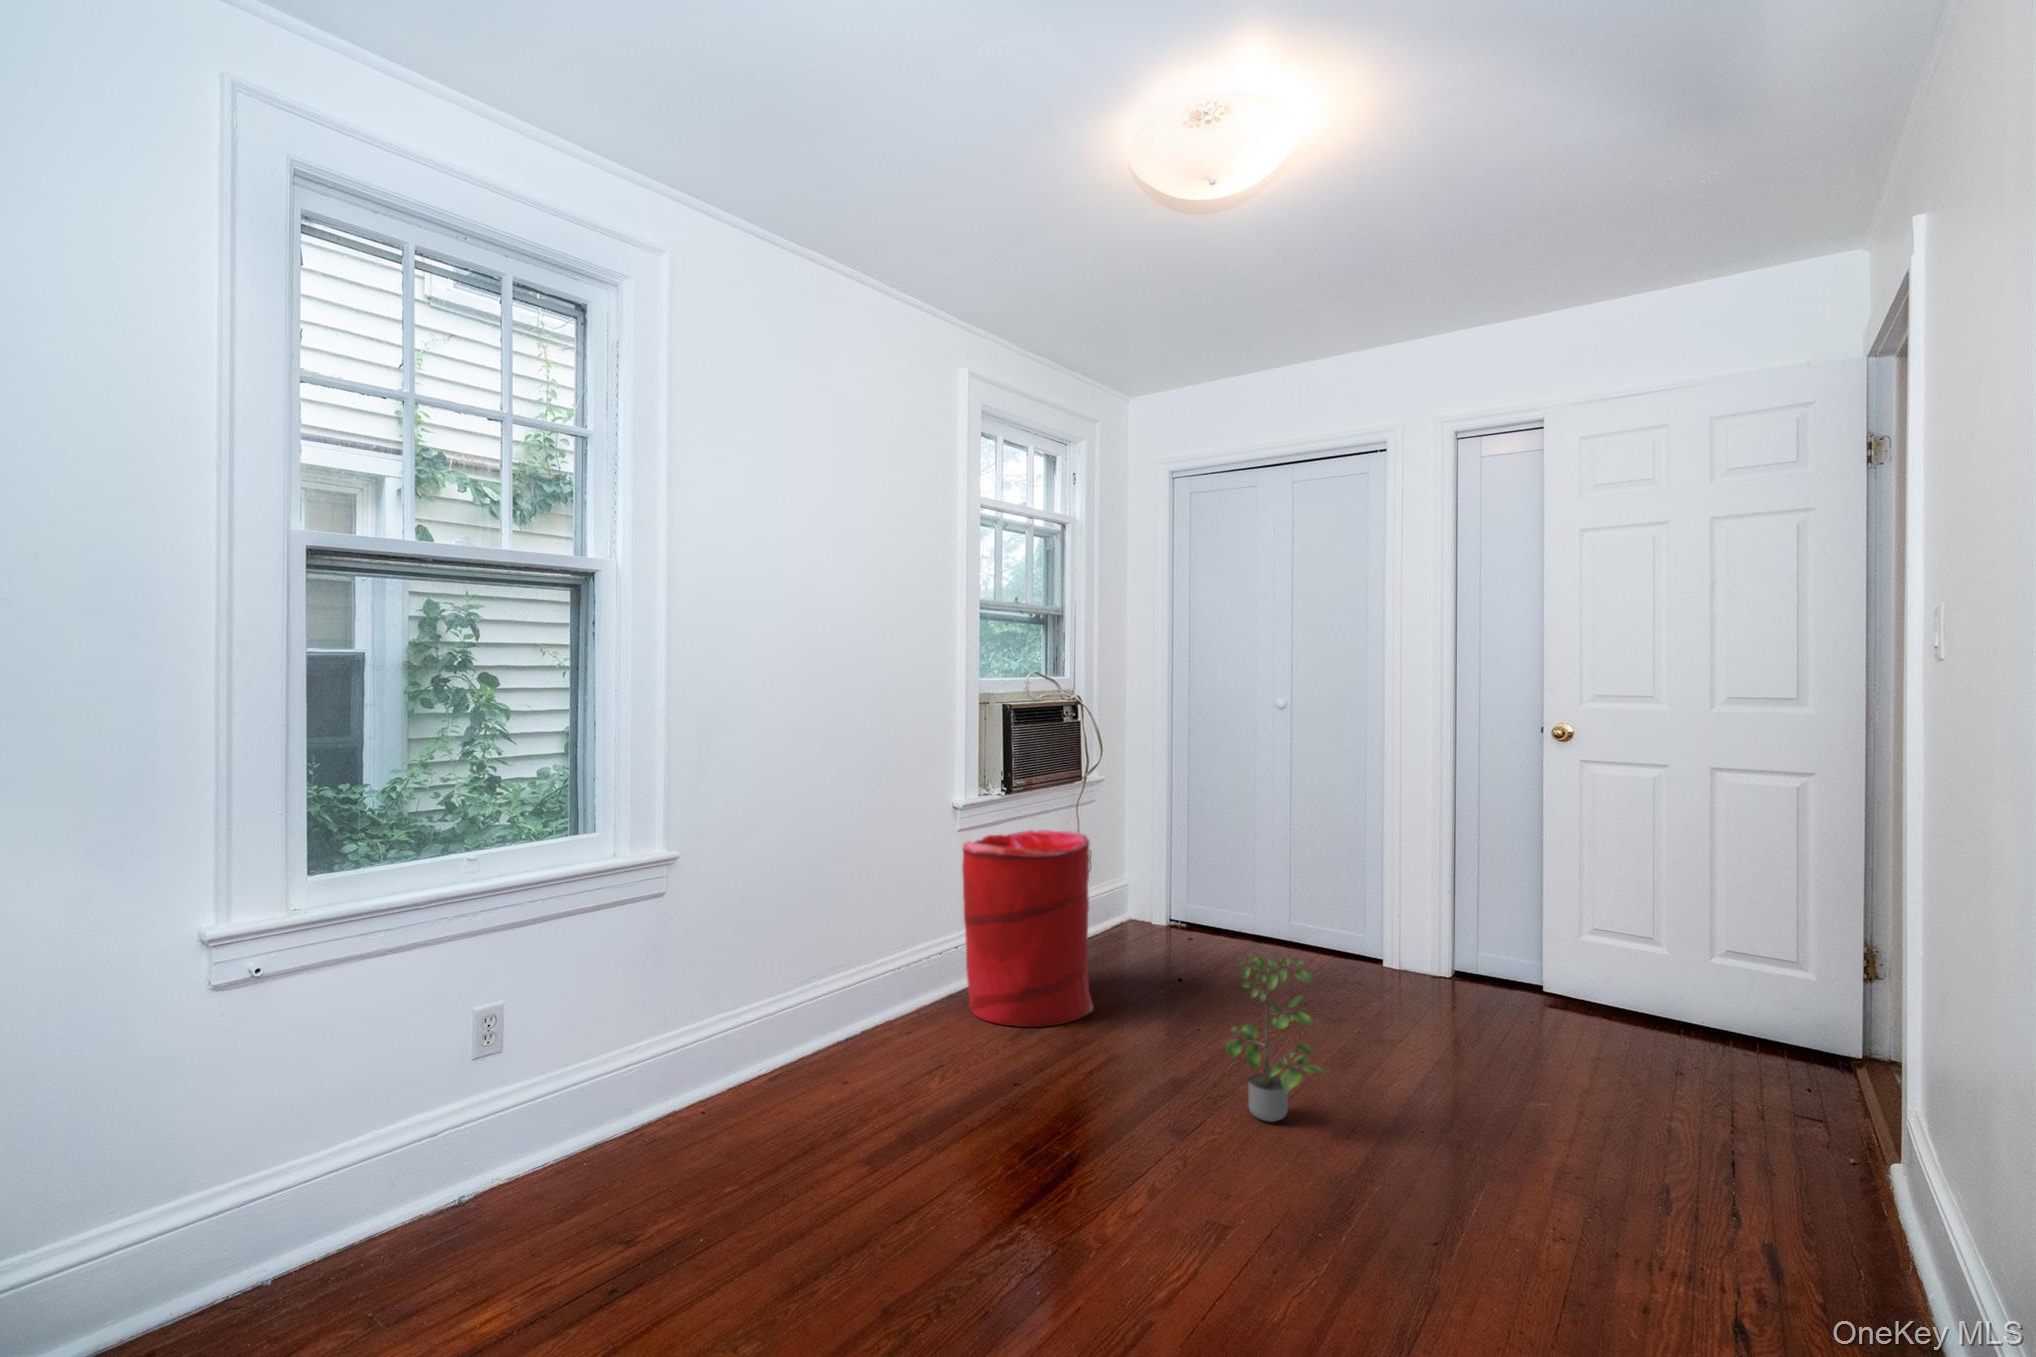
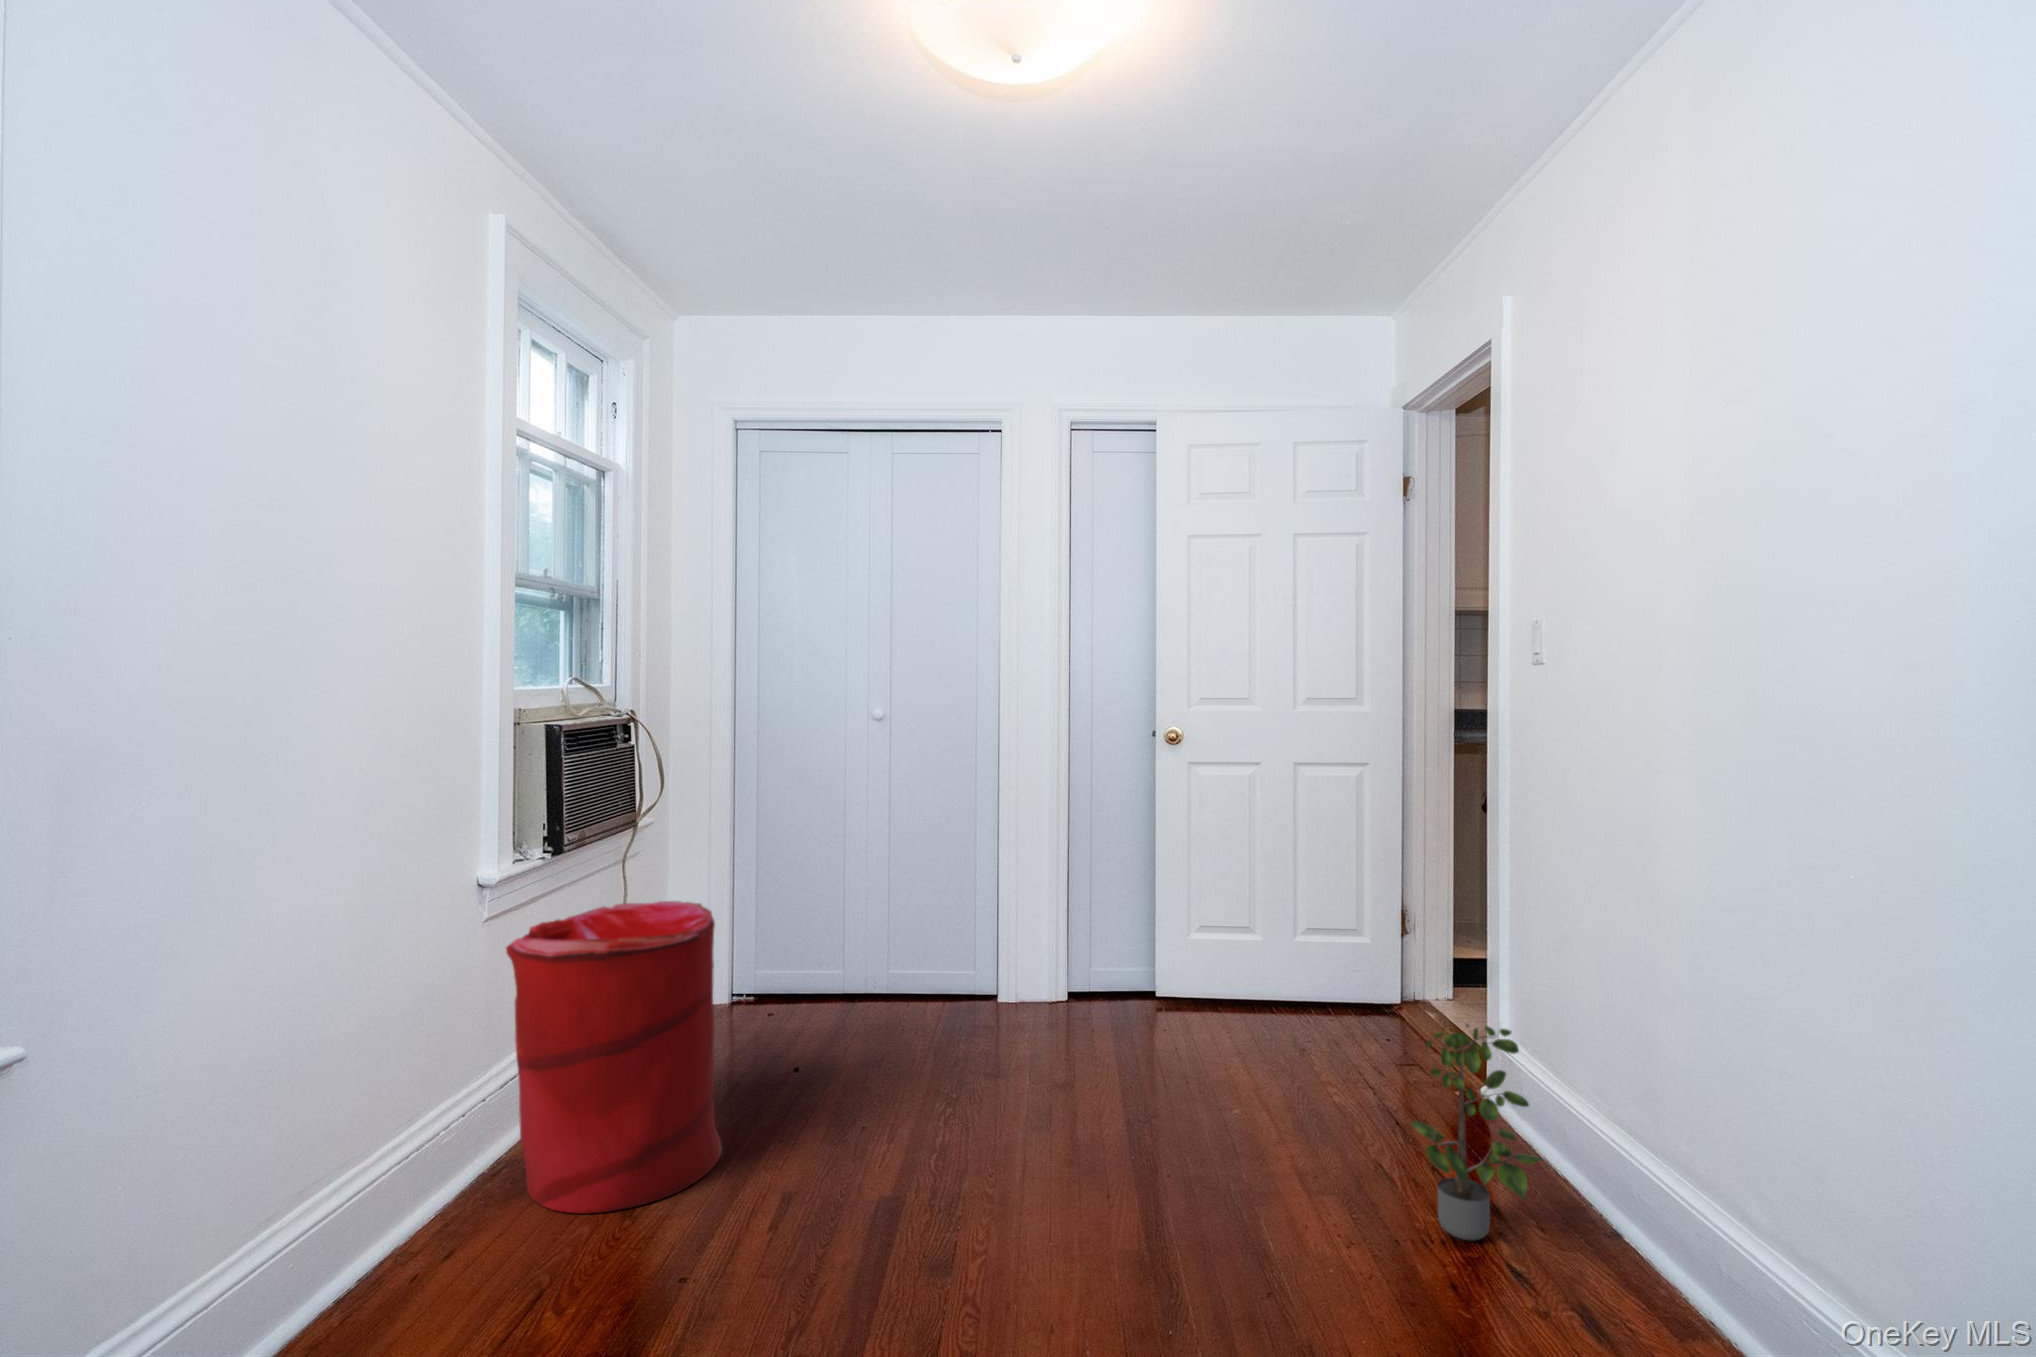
potted plant: present [1226,953,1325,1122] -> present [1412,1024,1542,1240]

